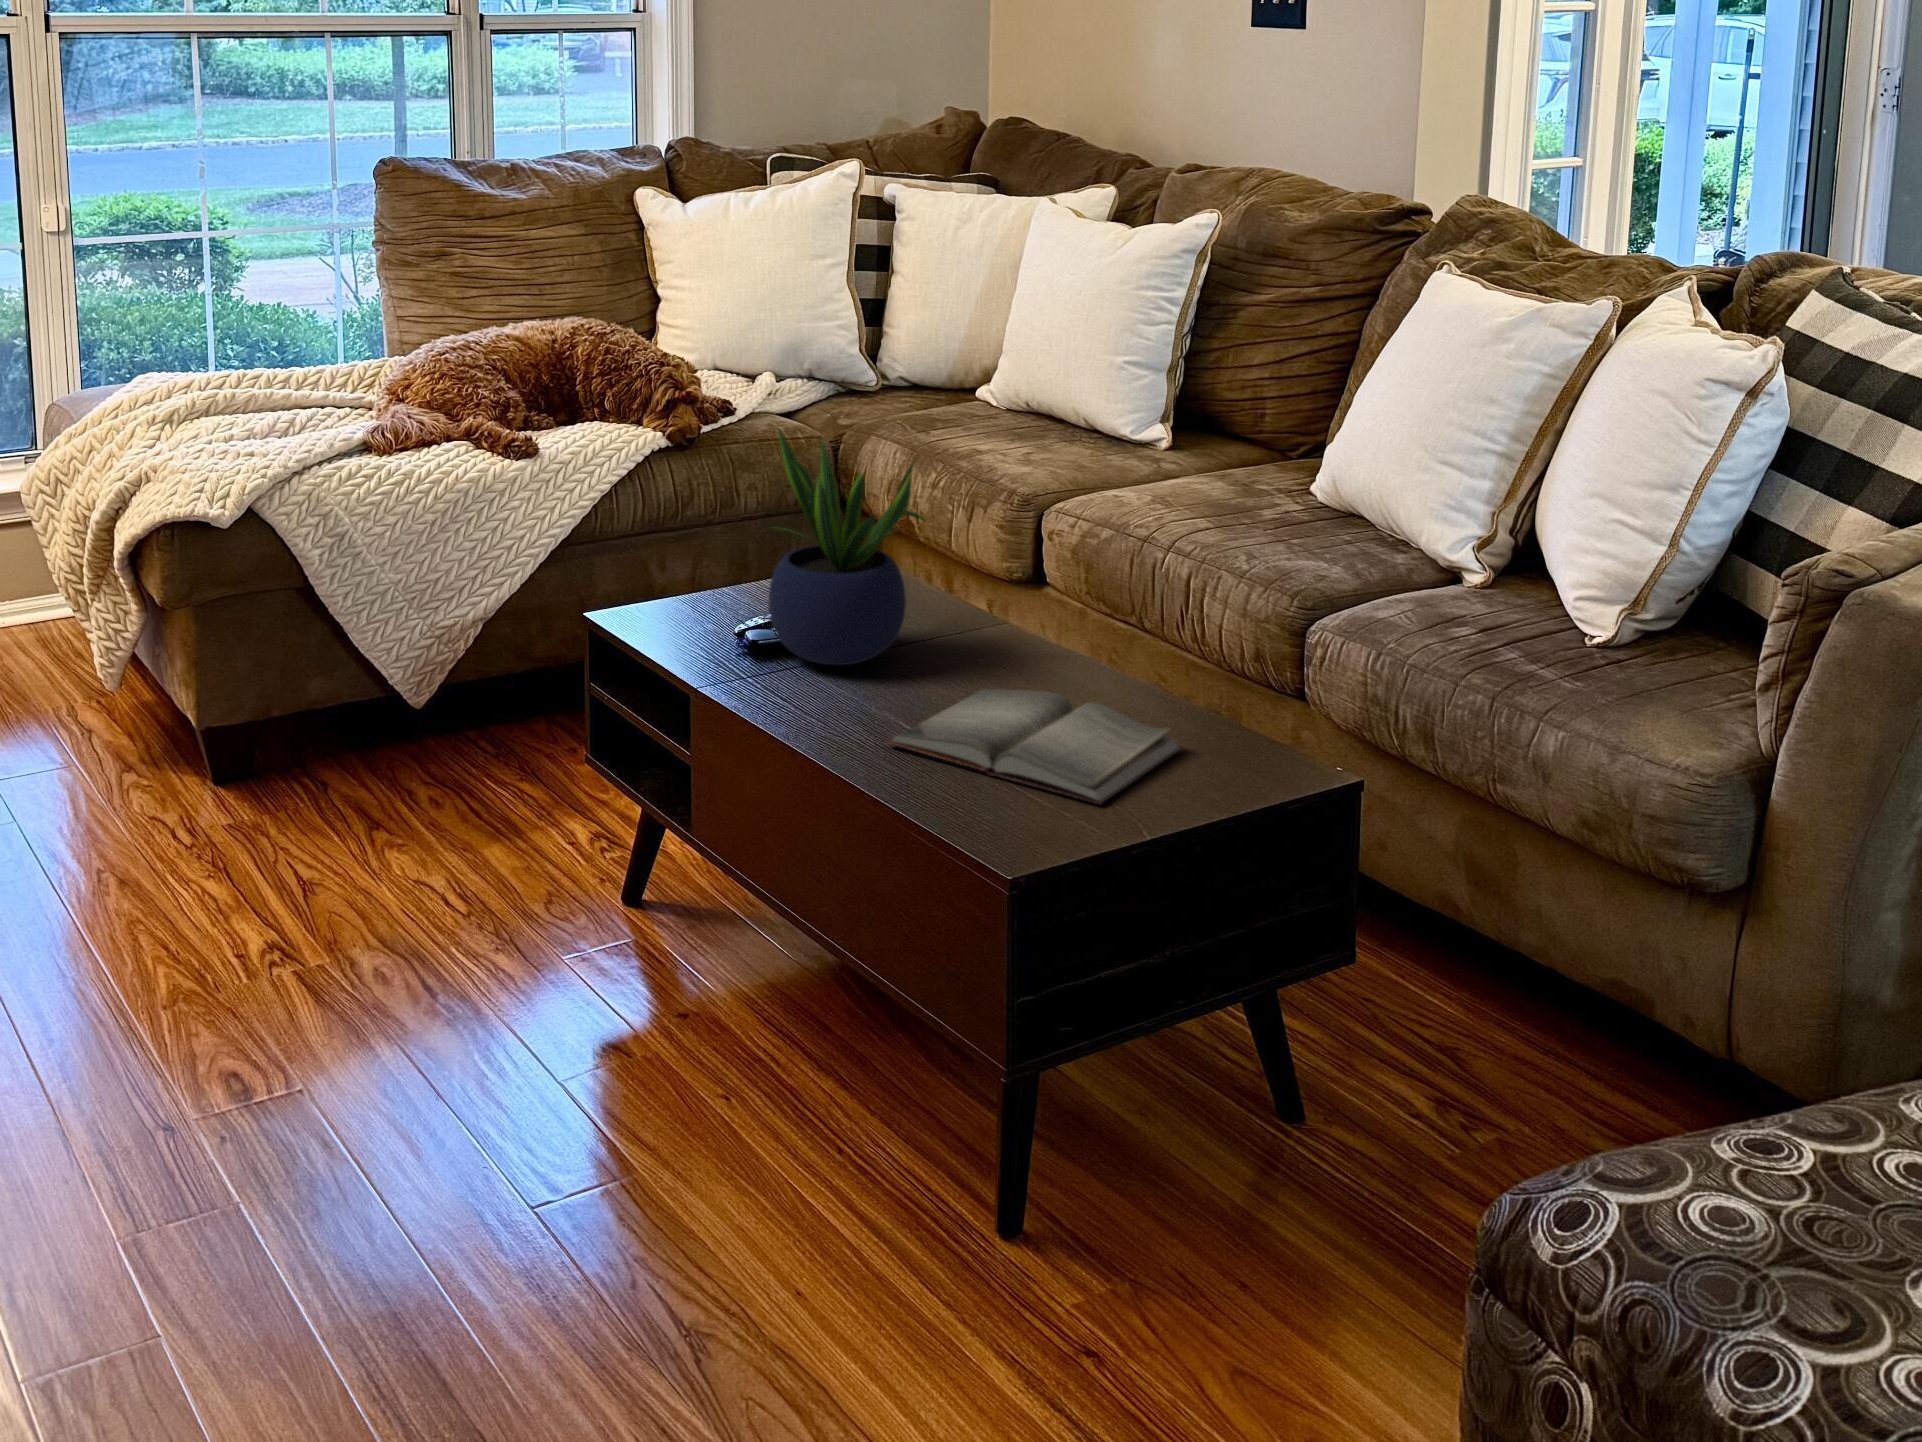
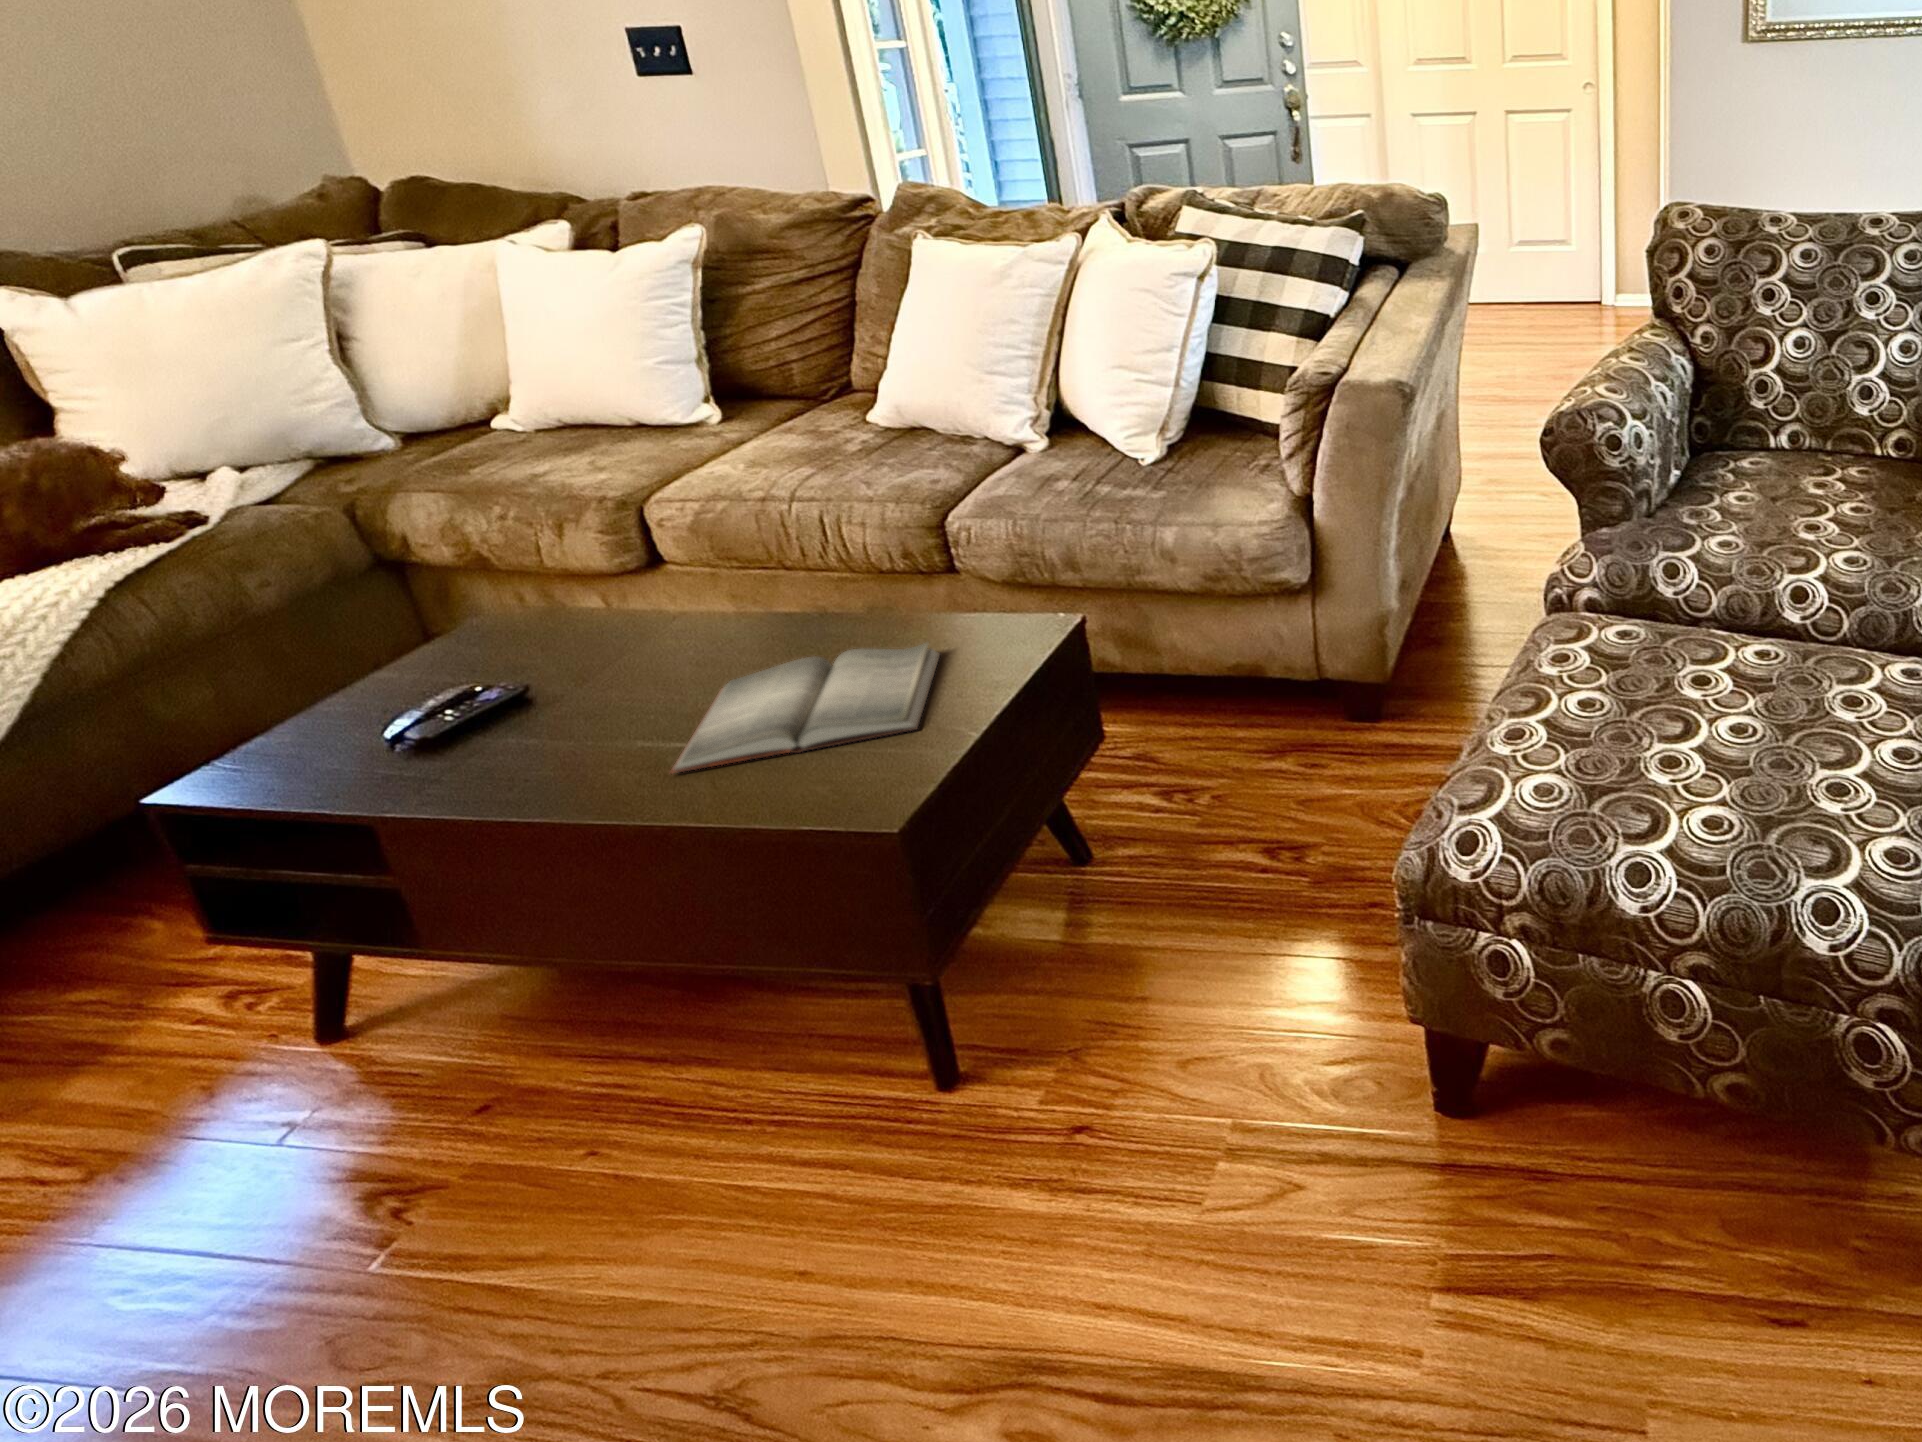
potted plant: present [768,429,924,665] -> none [373,504,609,736]

